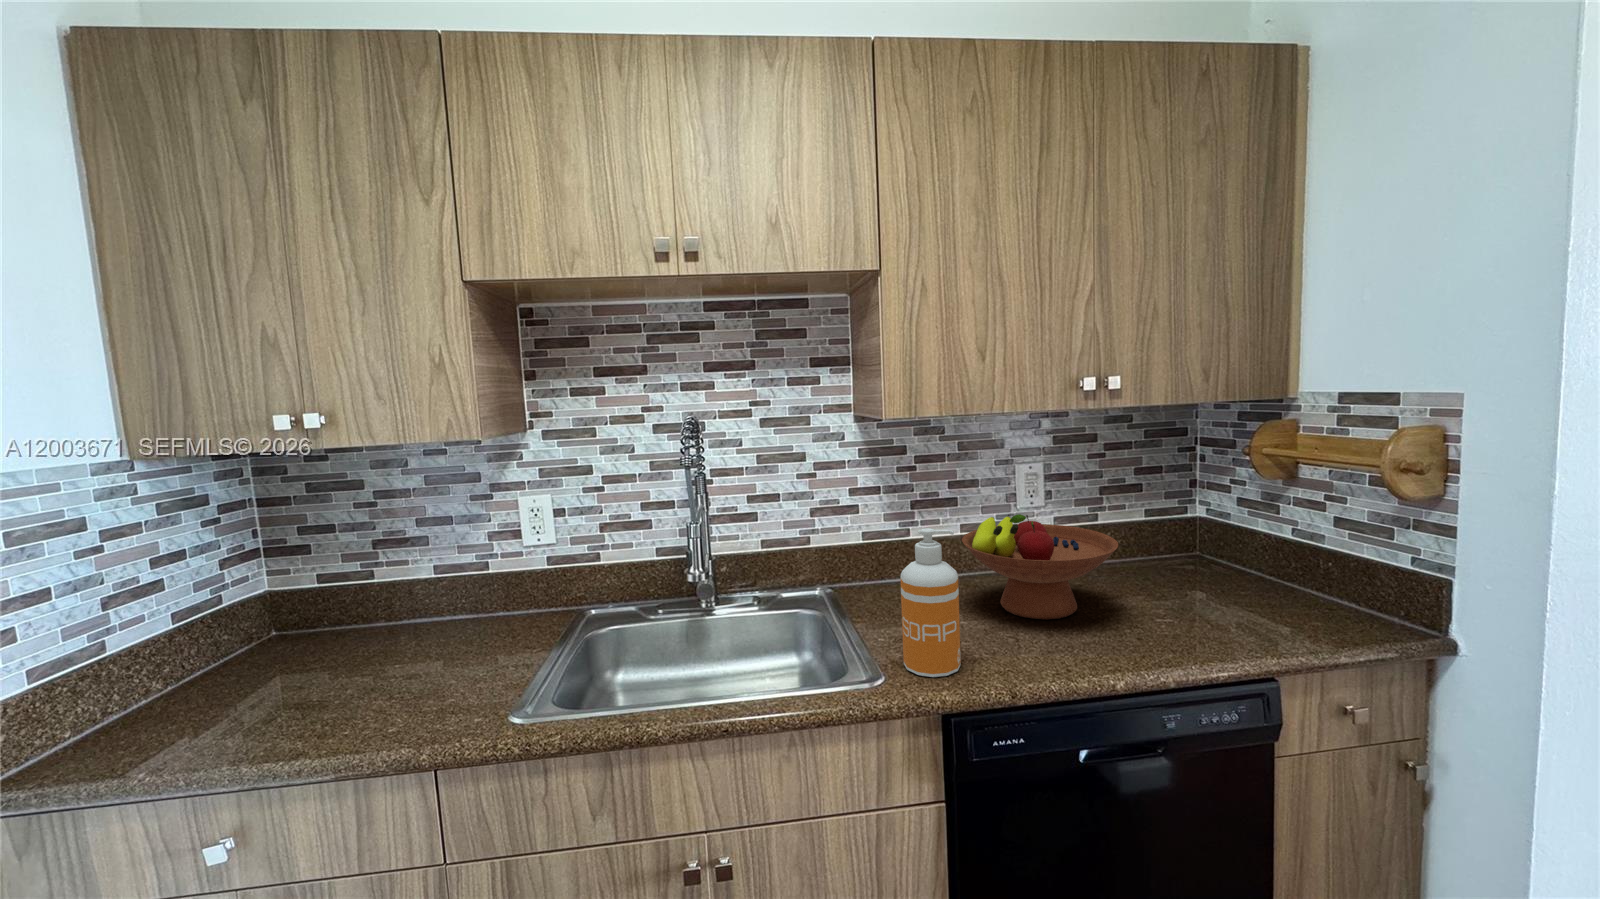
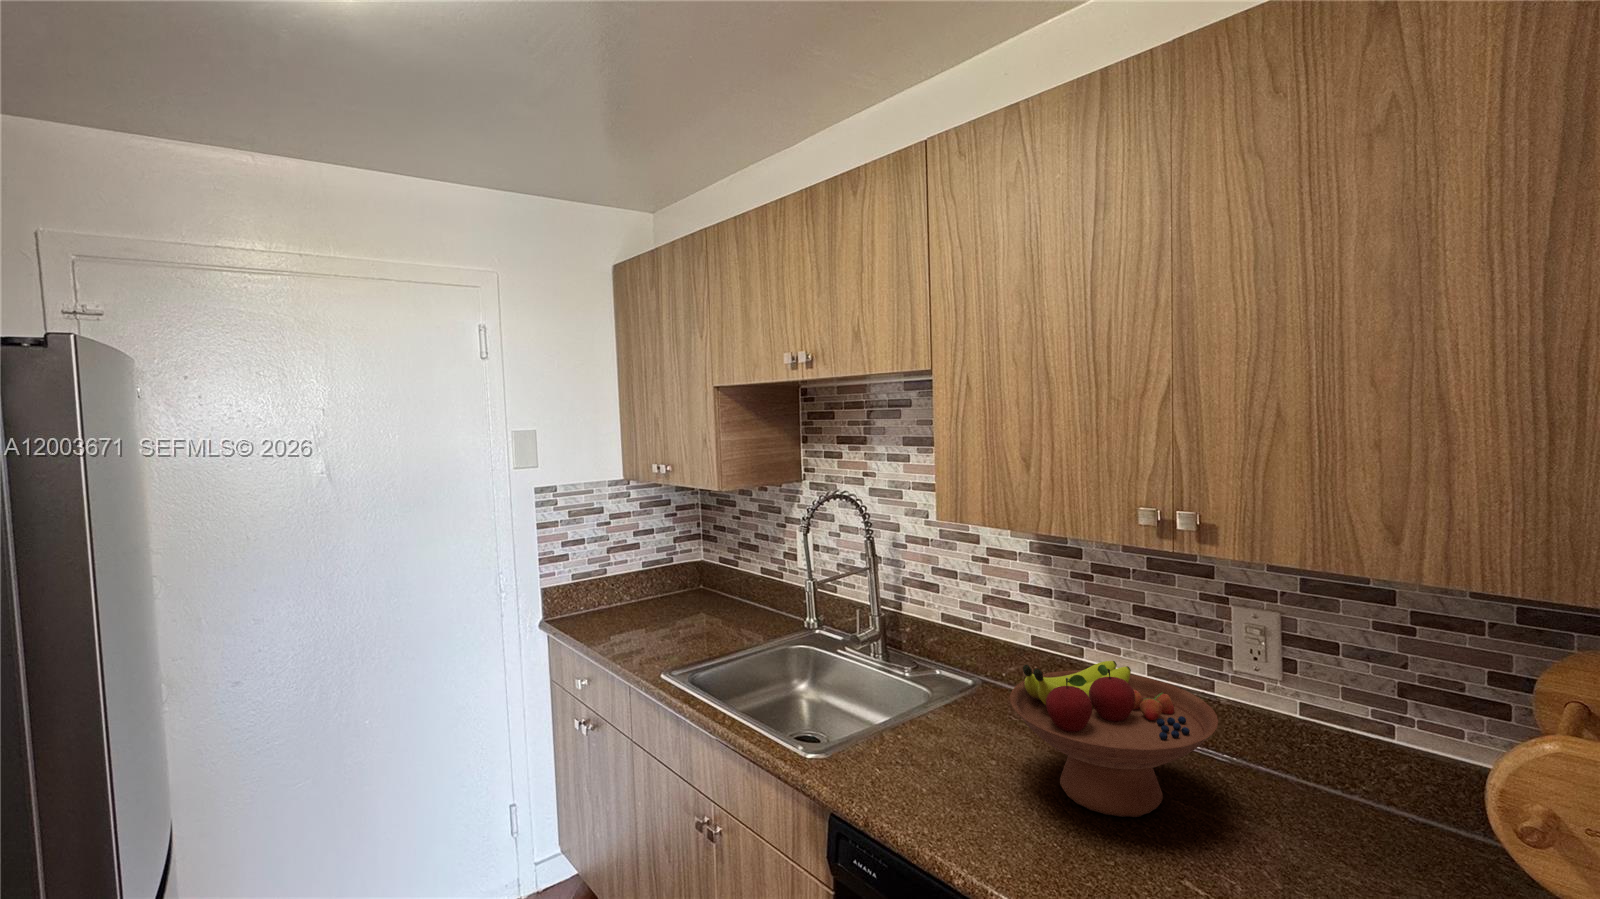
soap dispenser: present [900,528,961,677] -> none [845,633,904,783]

